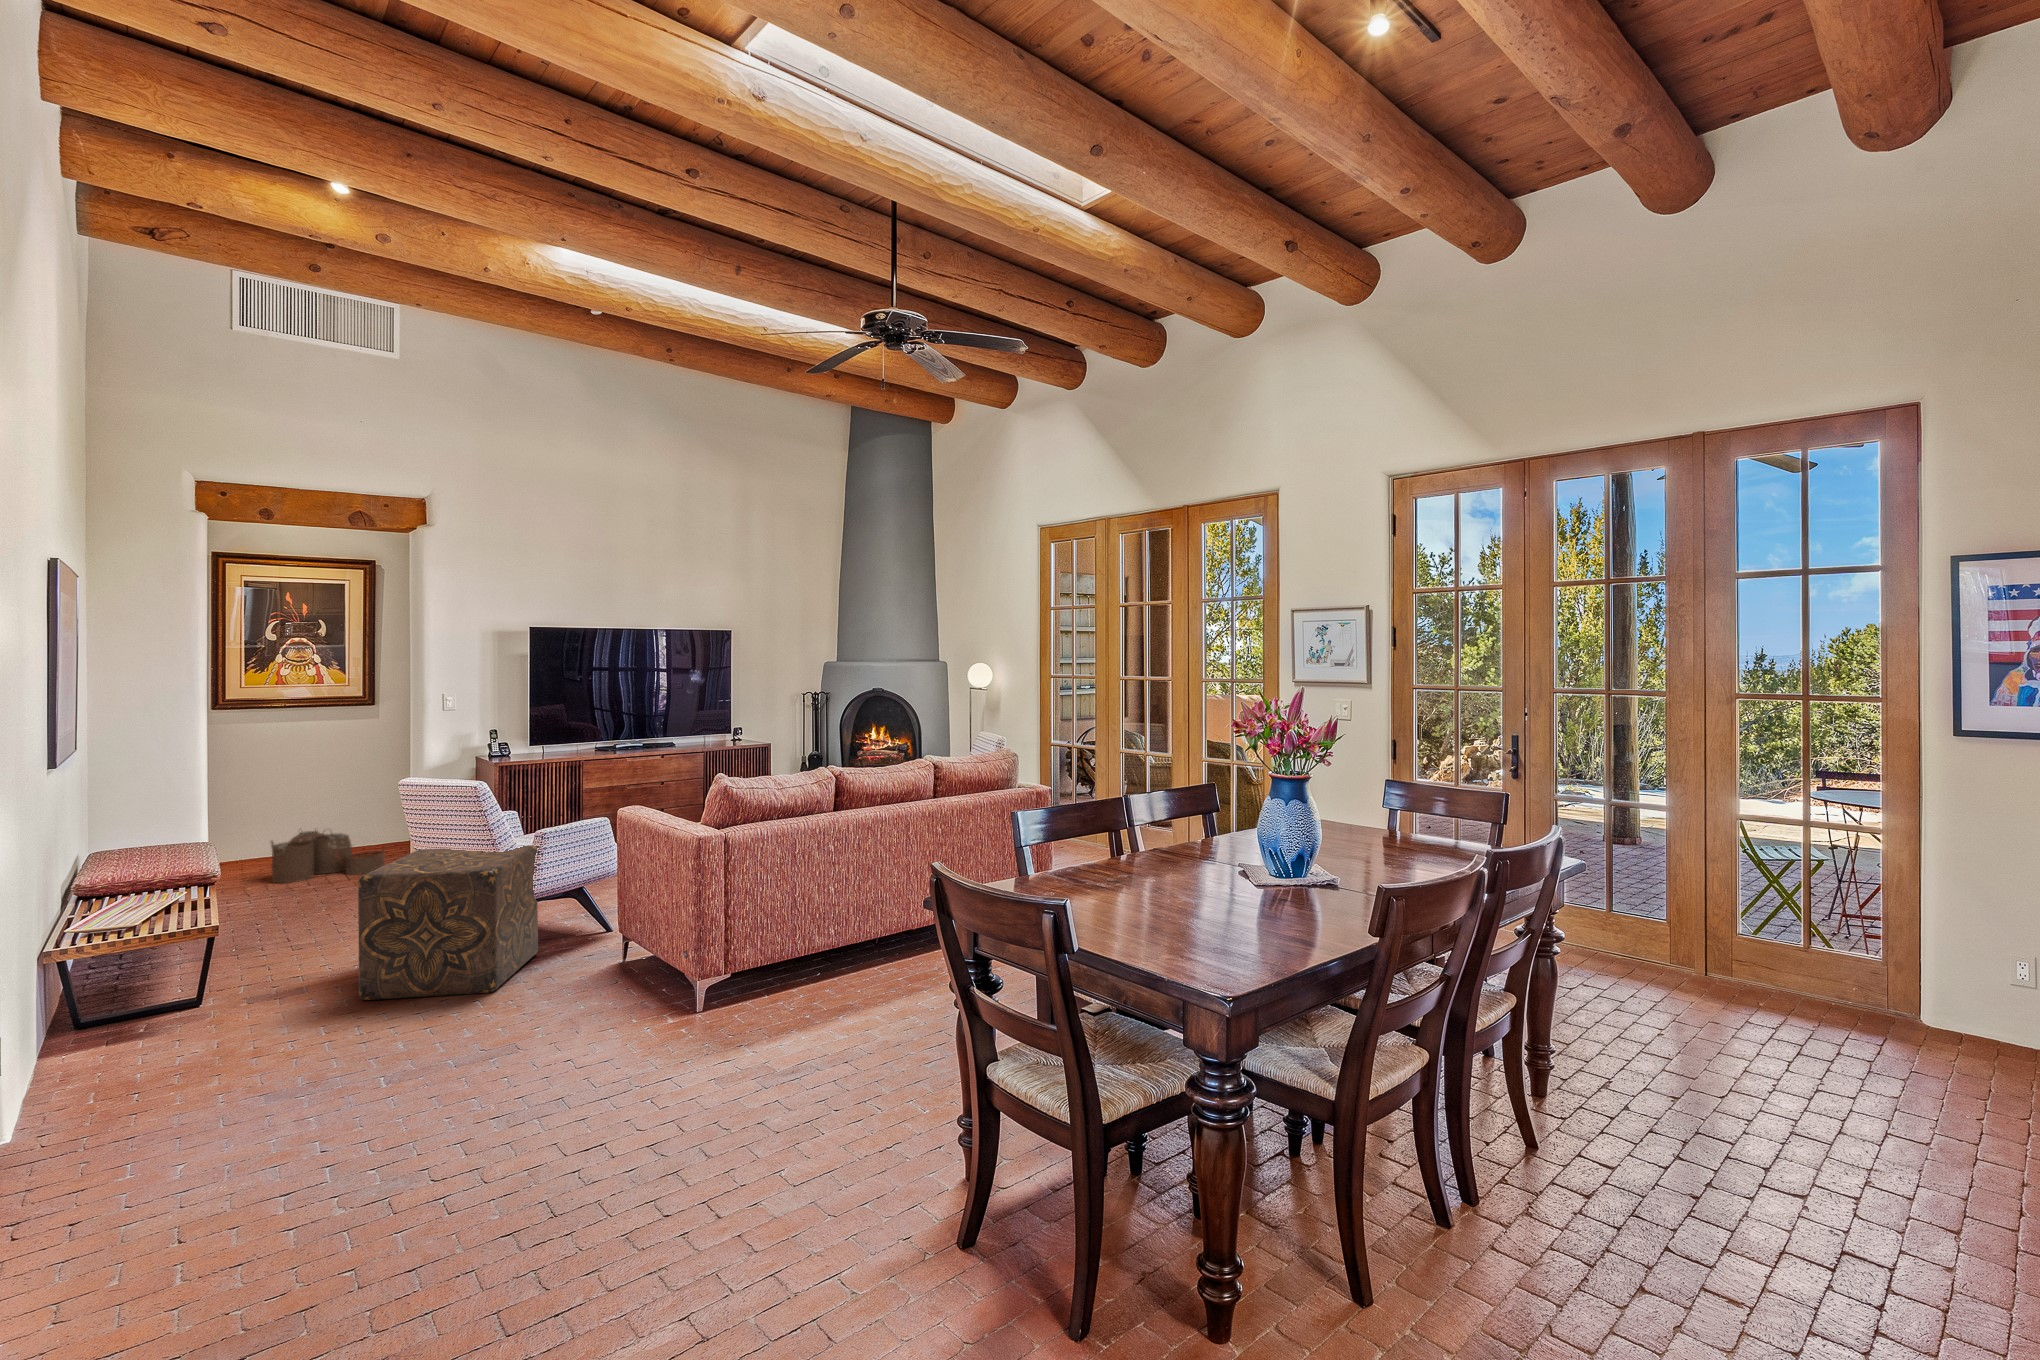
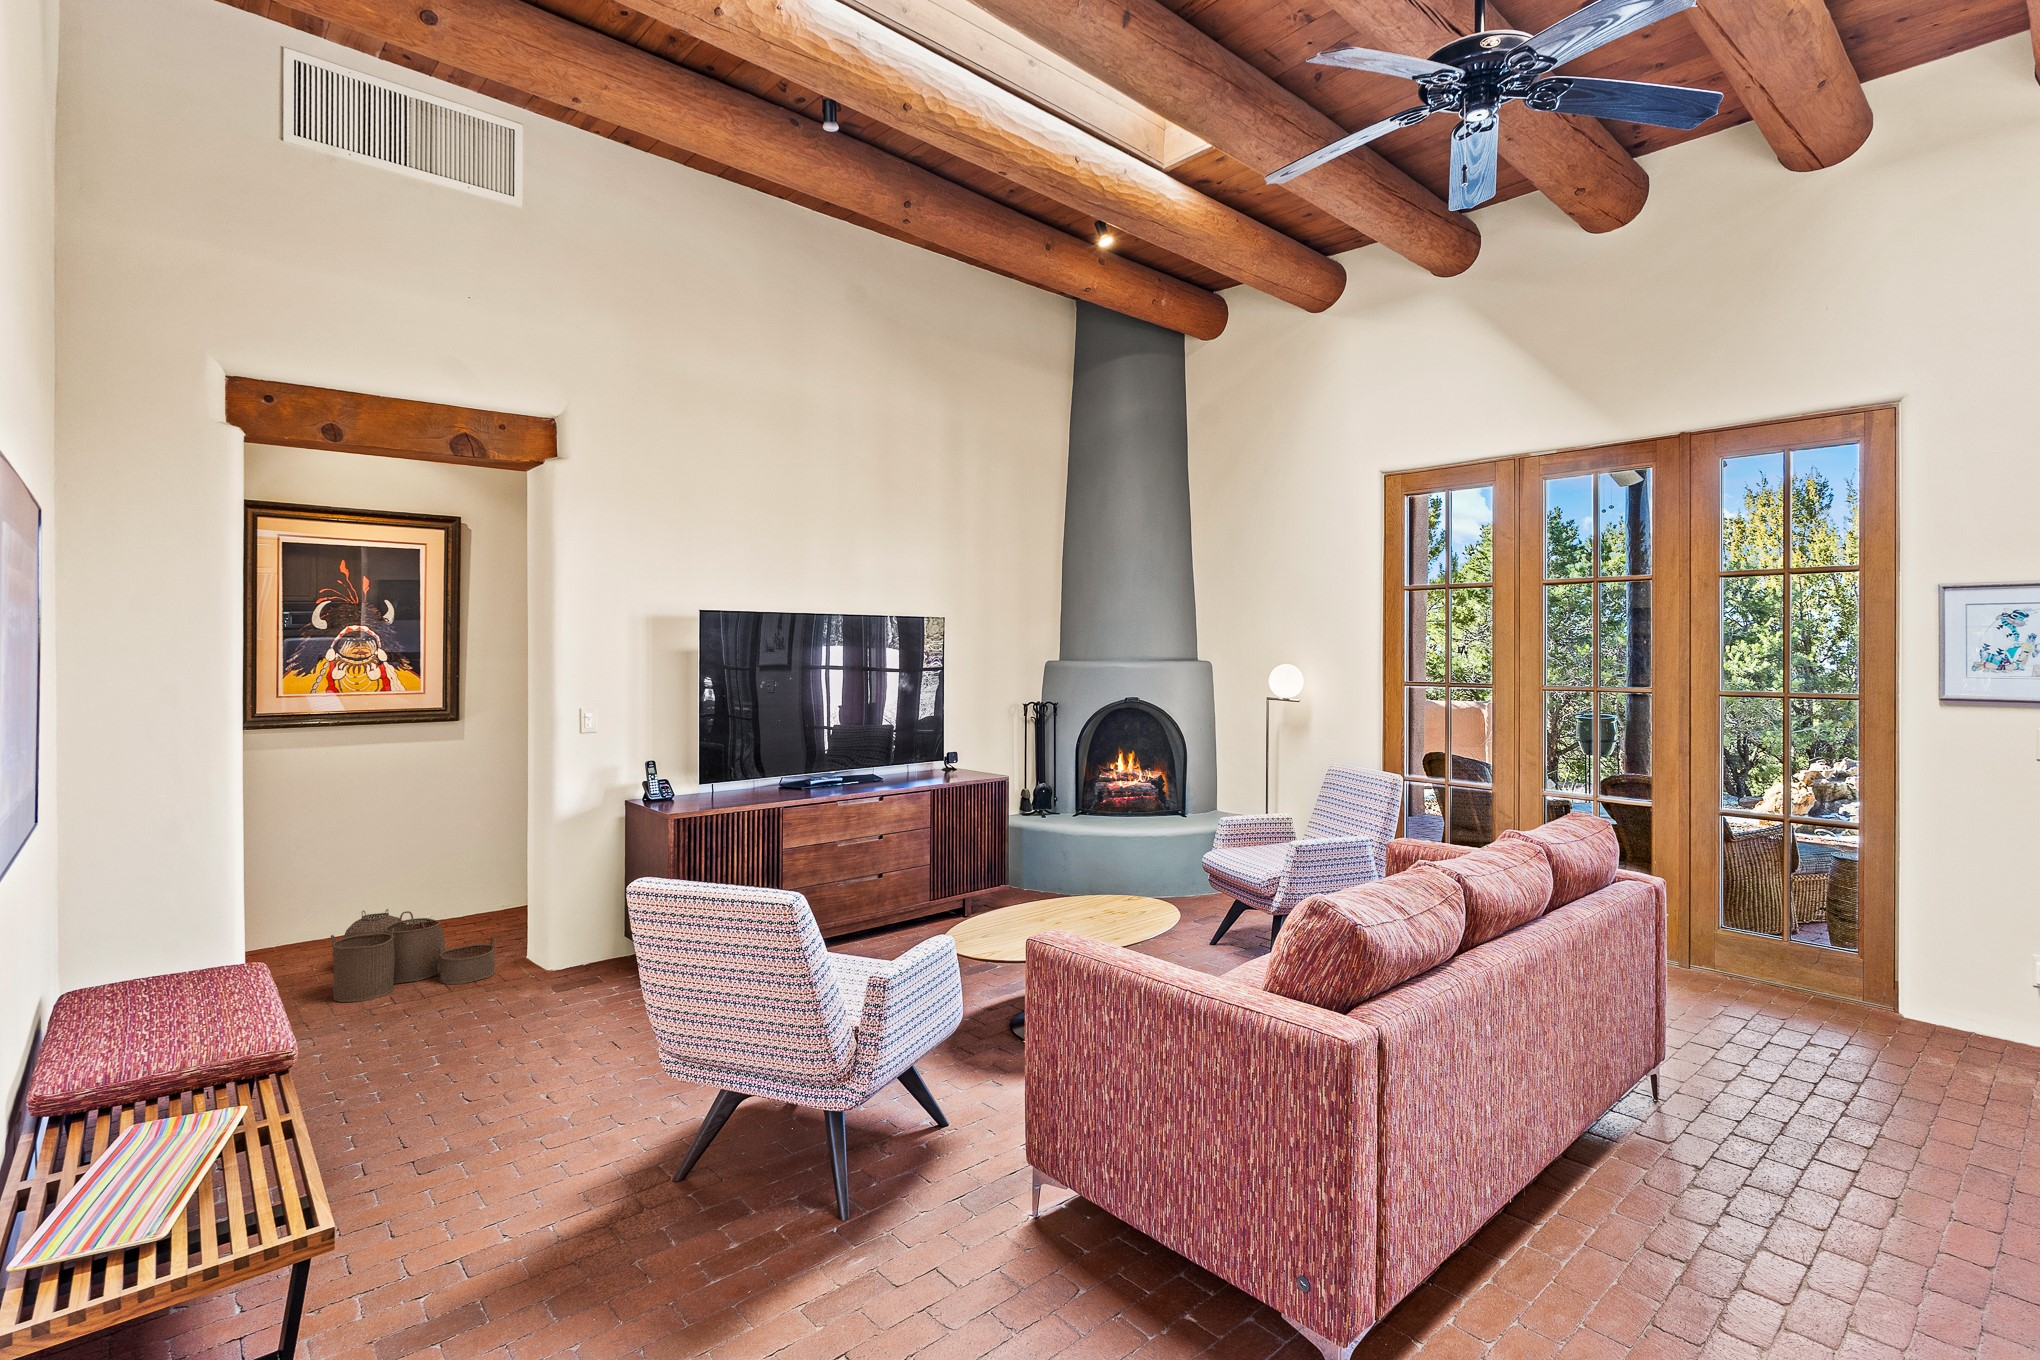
ottoman: present [358,845,538,1000] -> none [642,984,891,1320]

